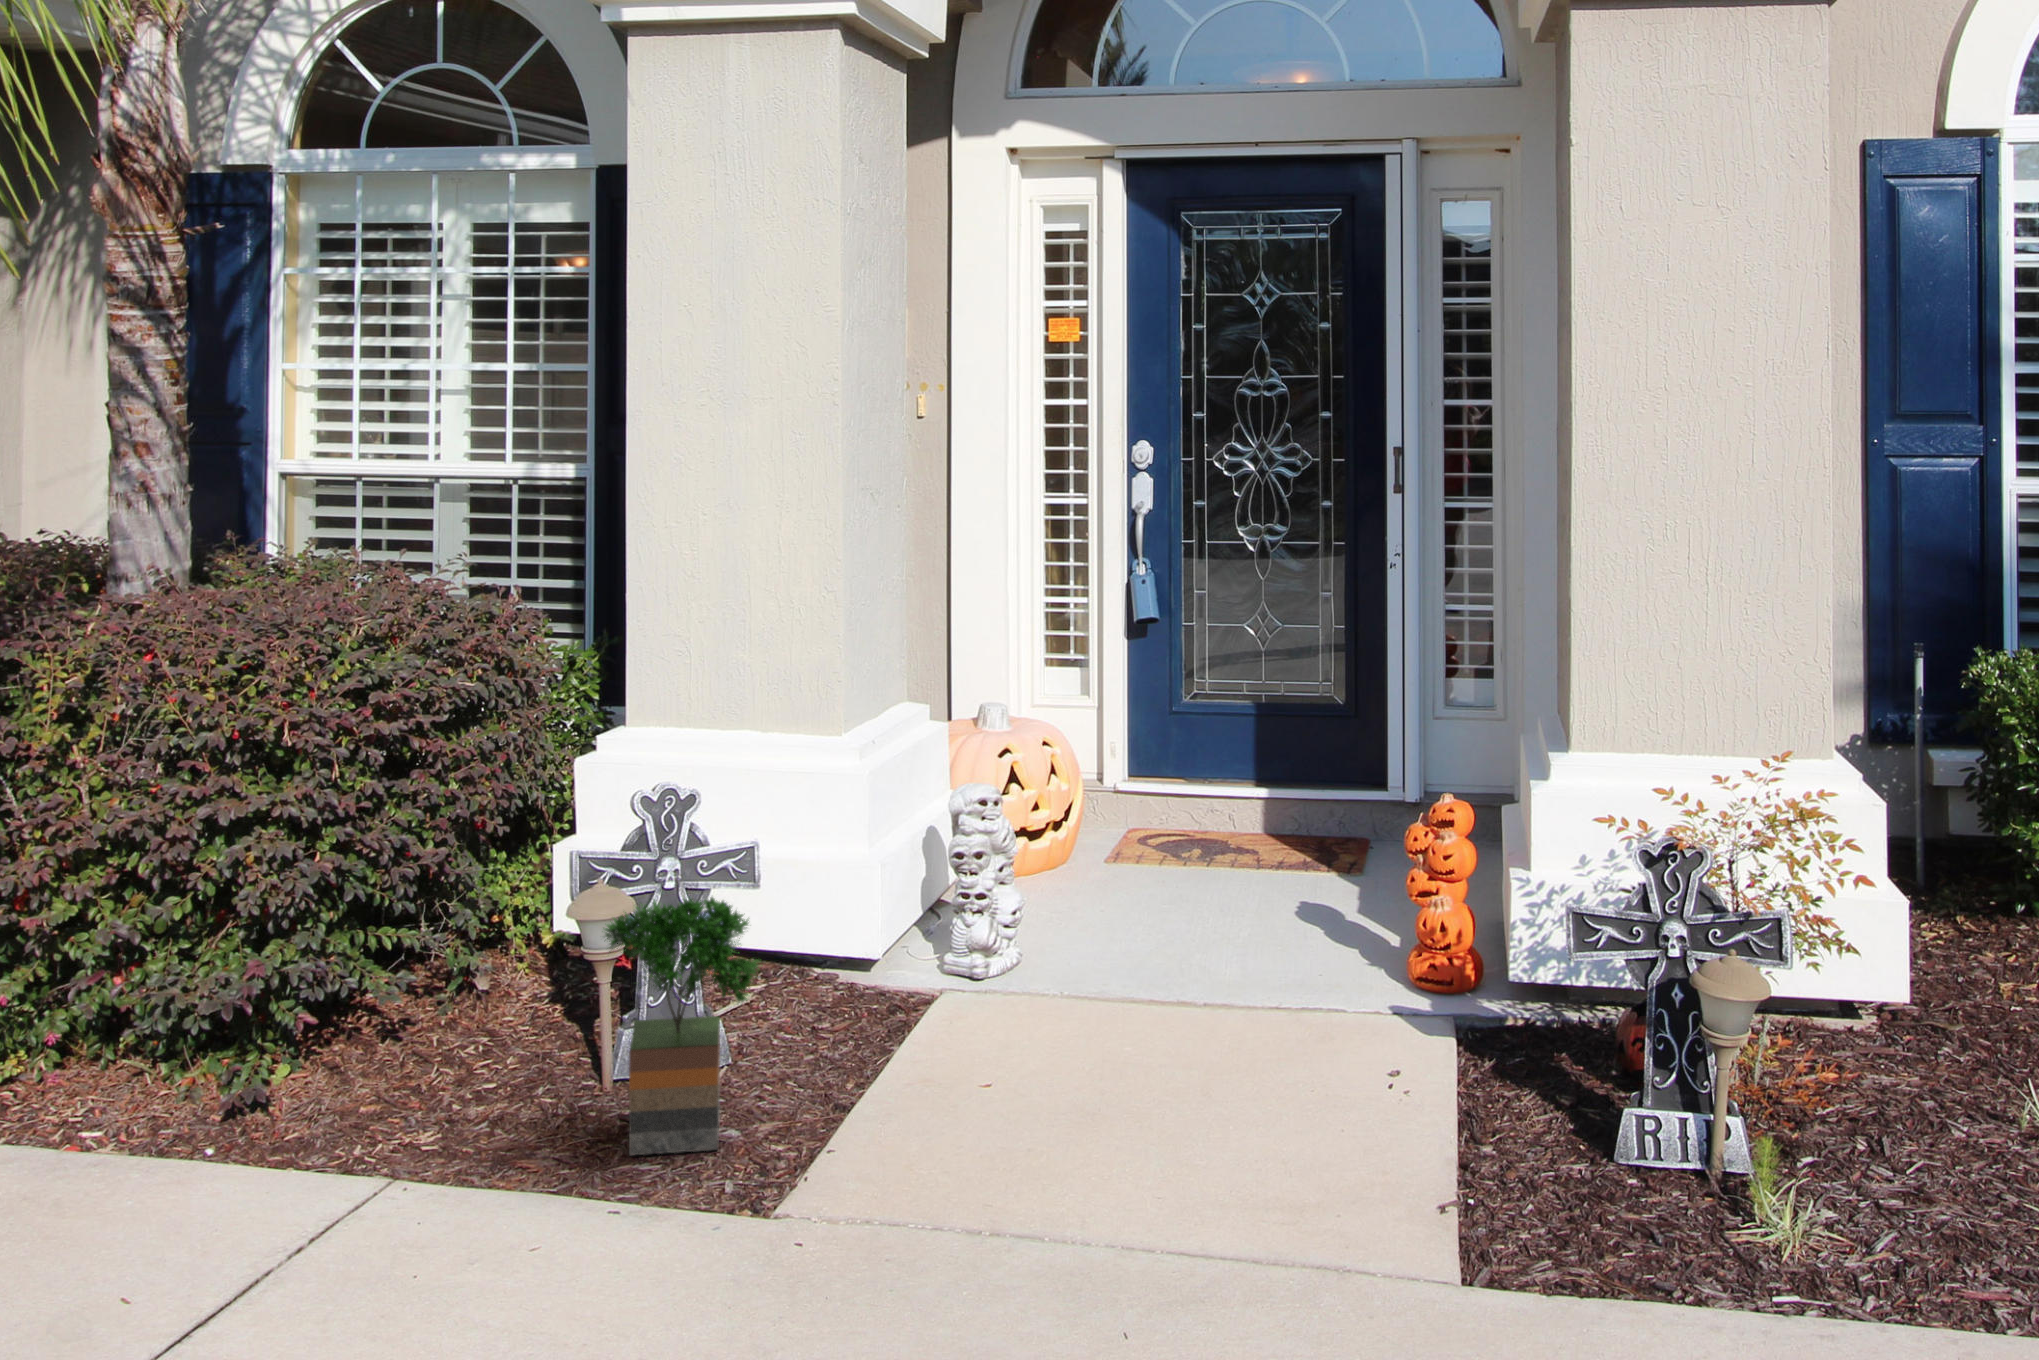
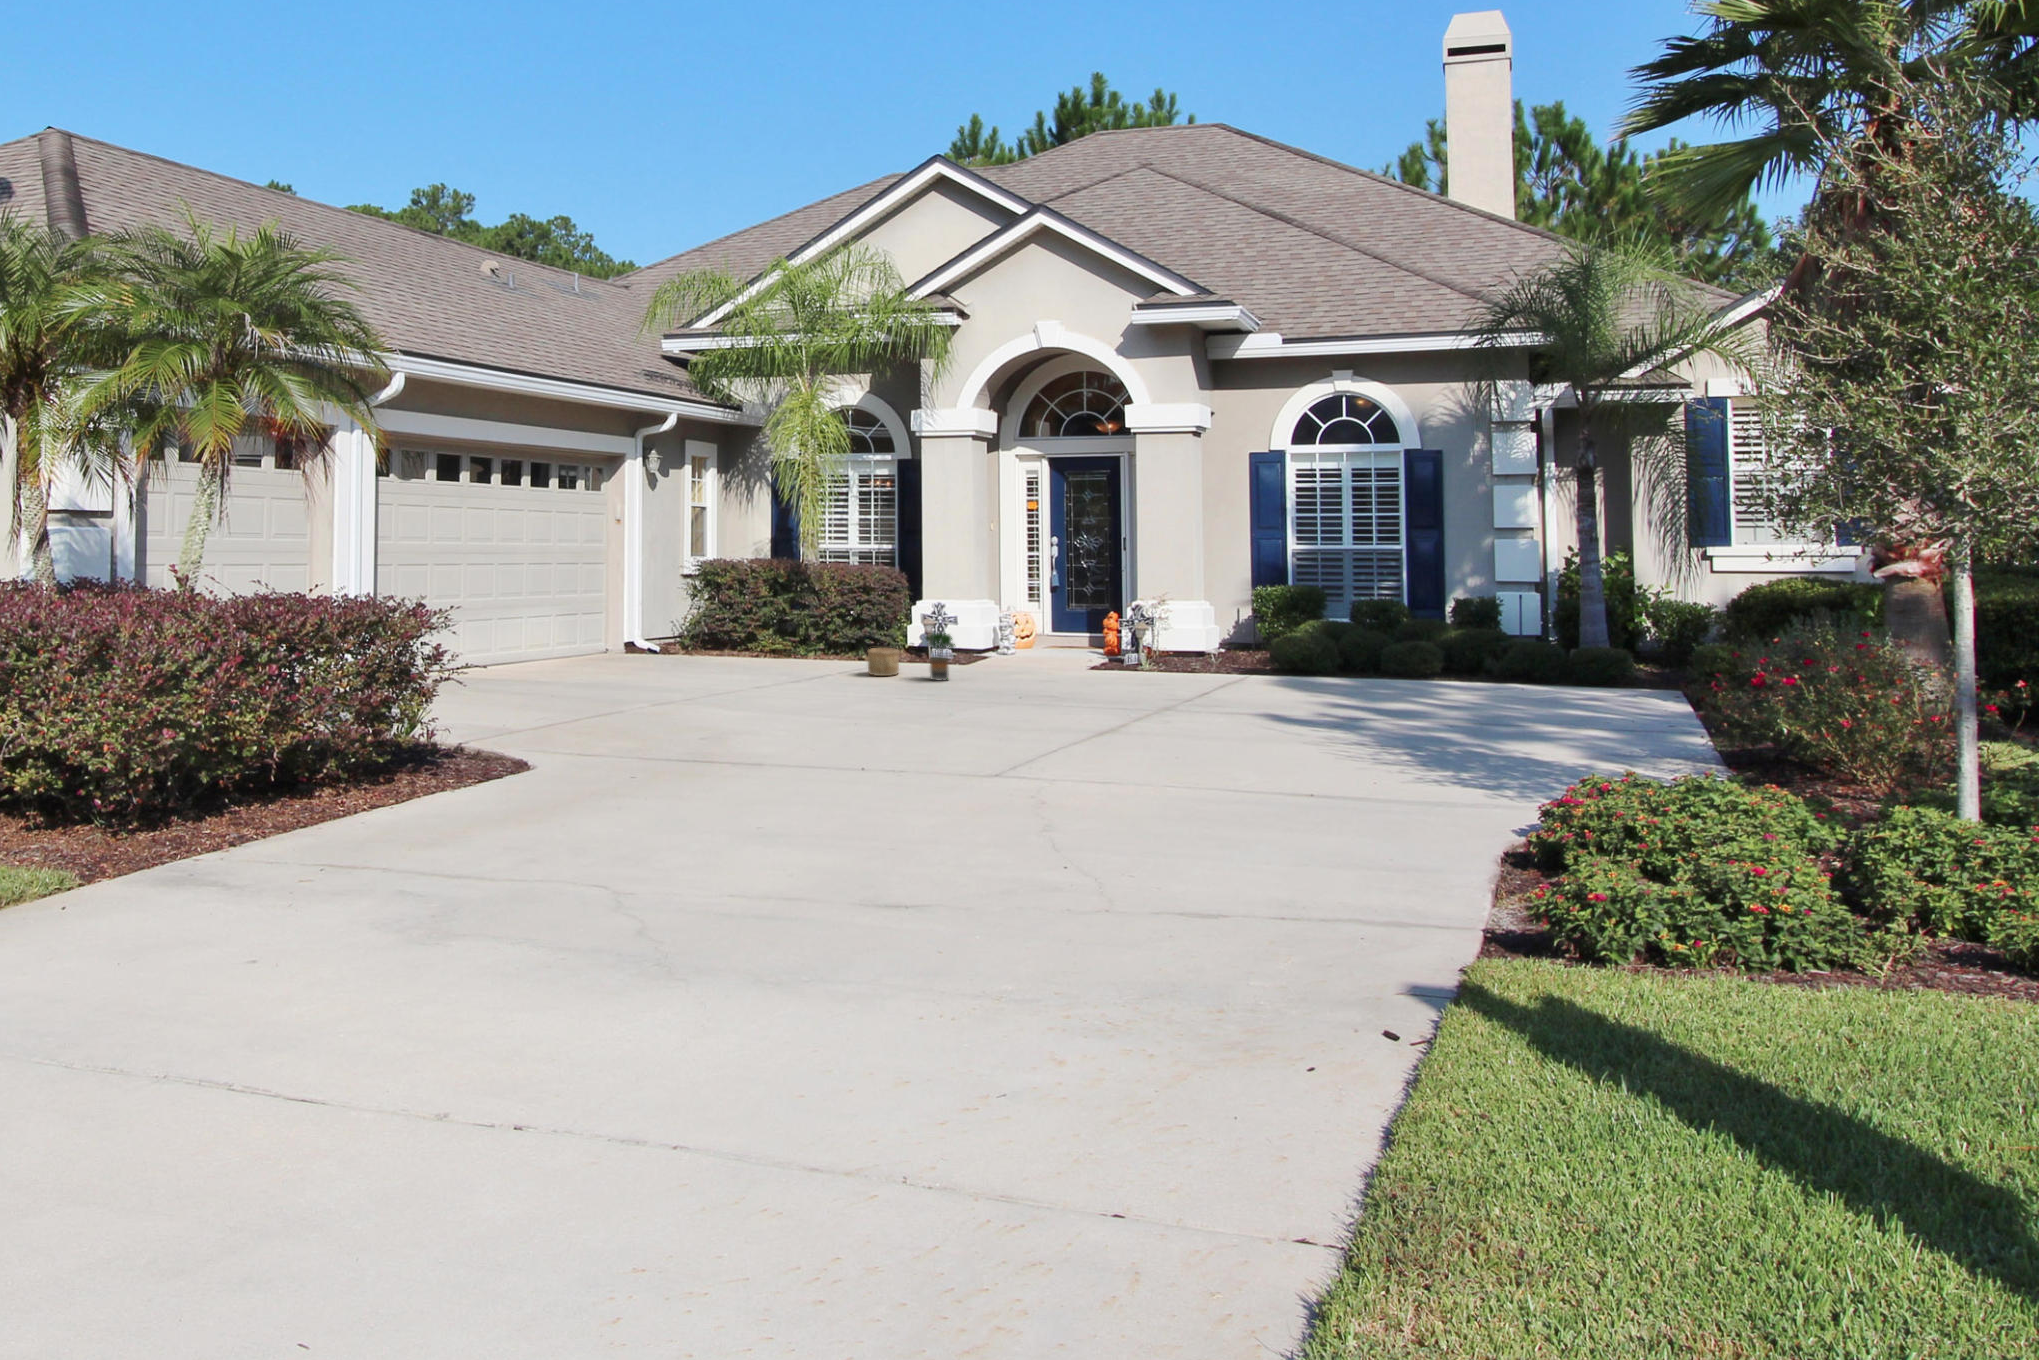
wooden bucket: none [340,942,501,1106] -> present [868,648,899,676]

